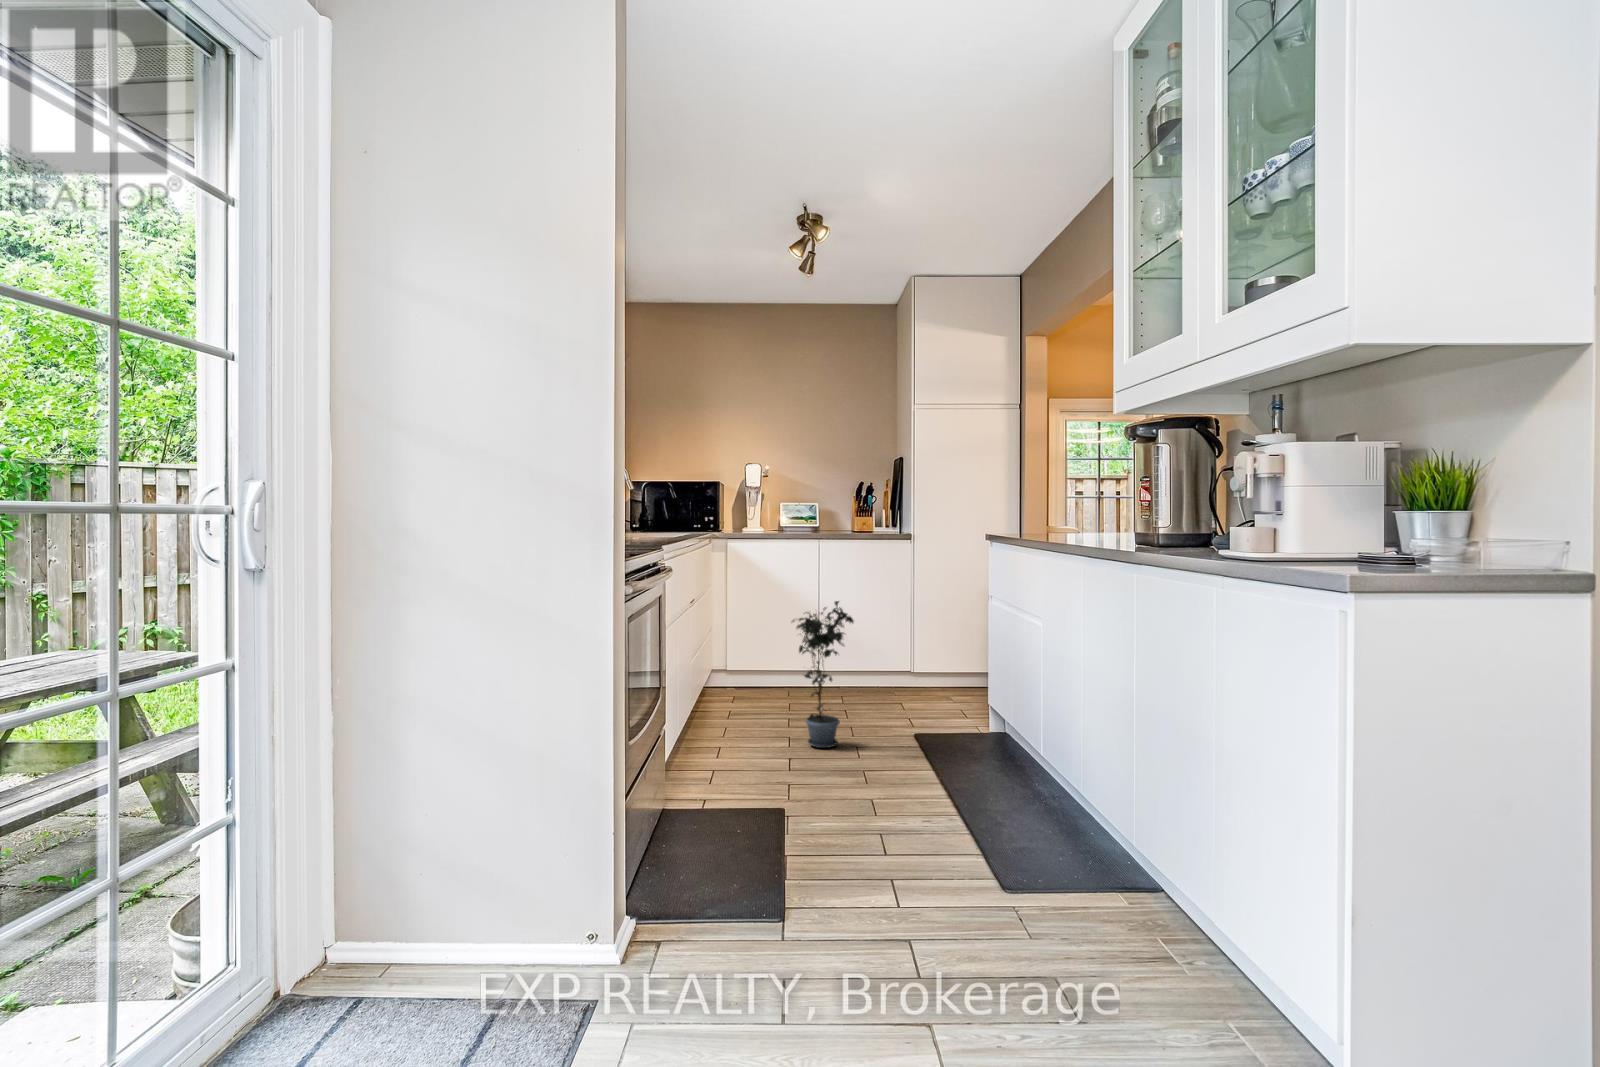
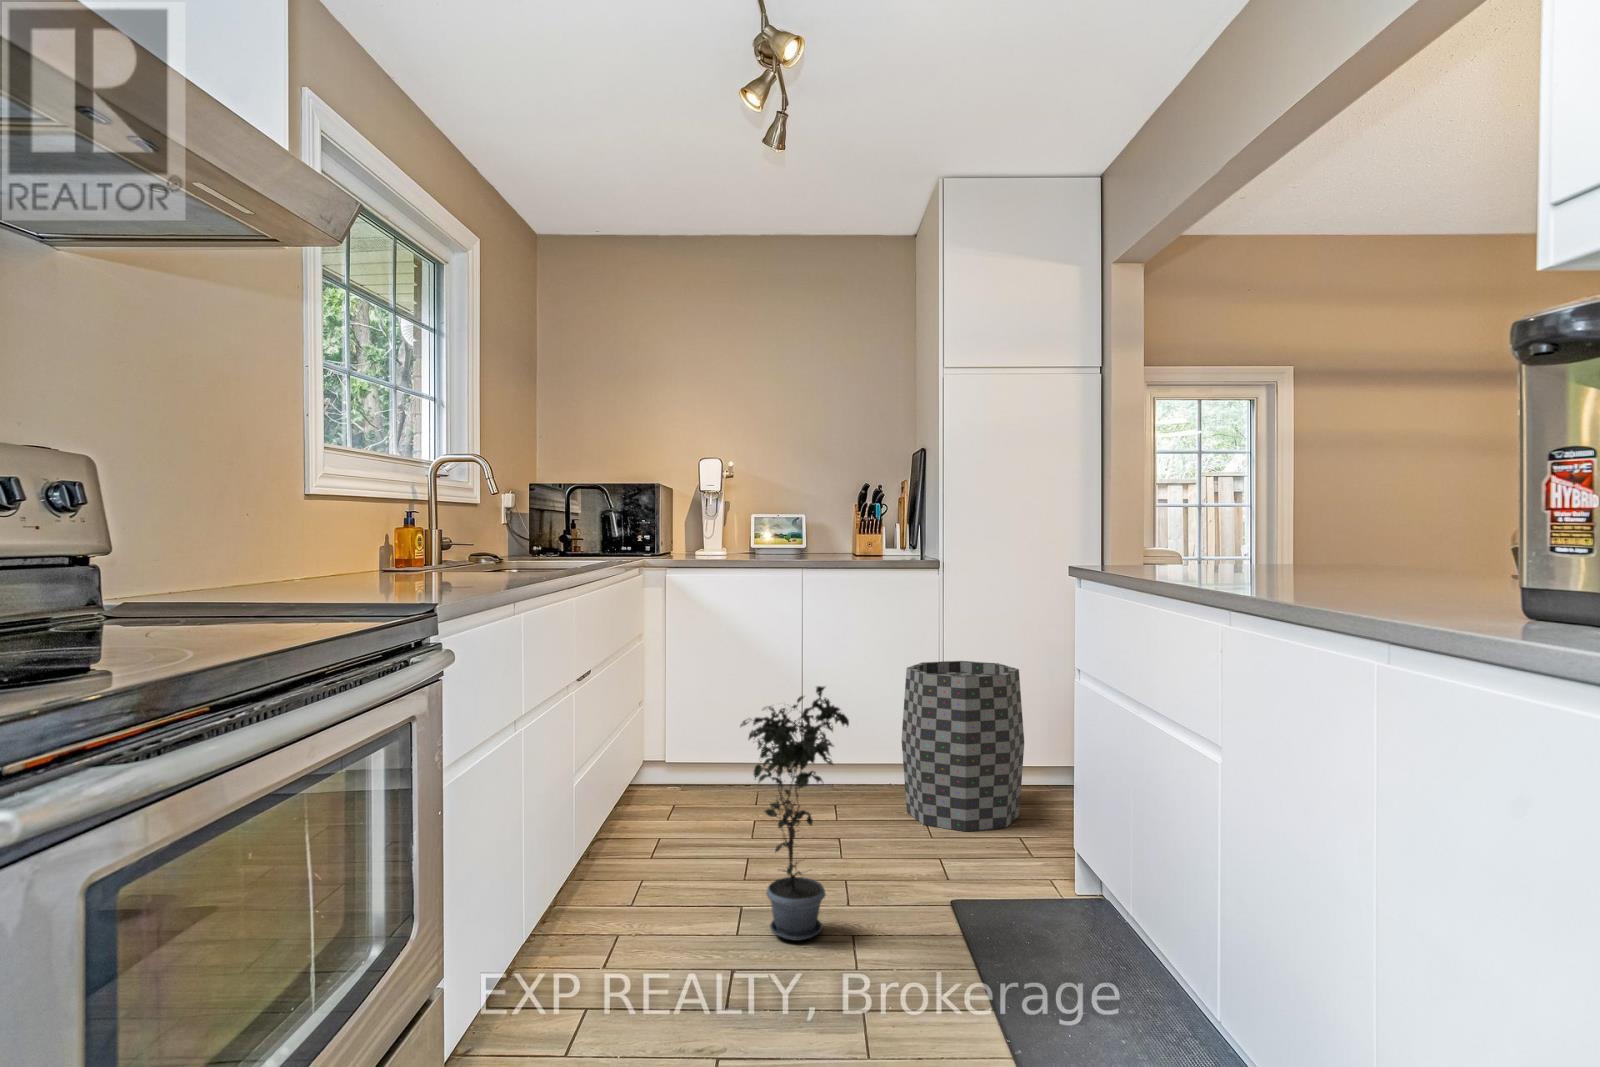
trash can: none [885,600,966,707] -> present [901,661,1024,832]

